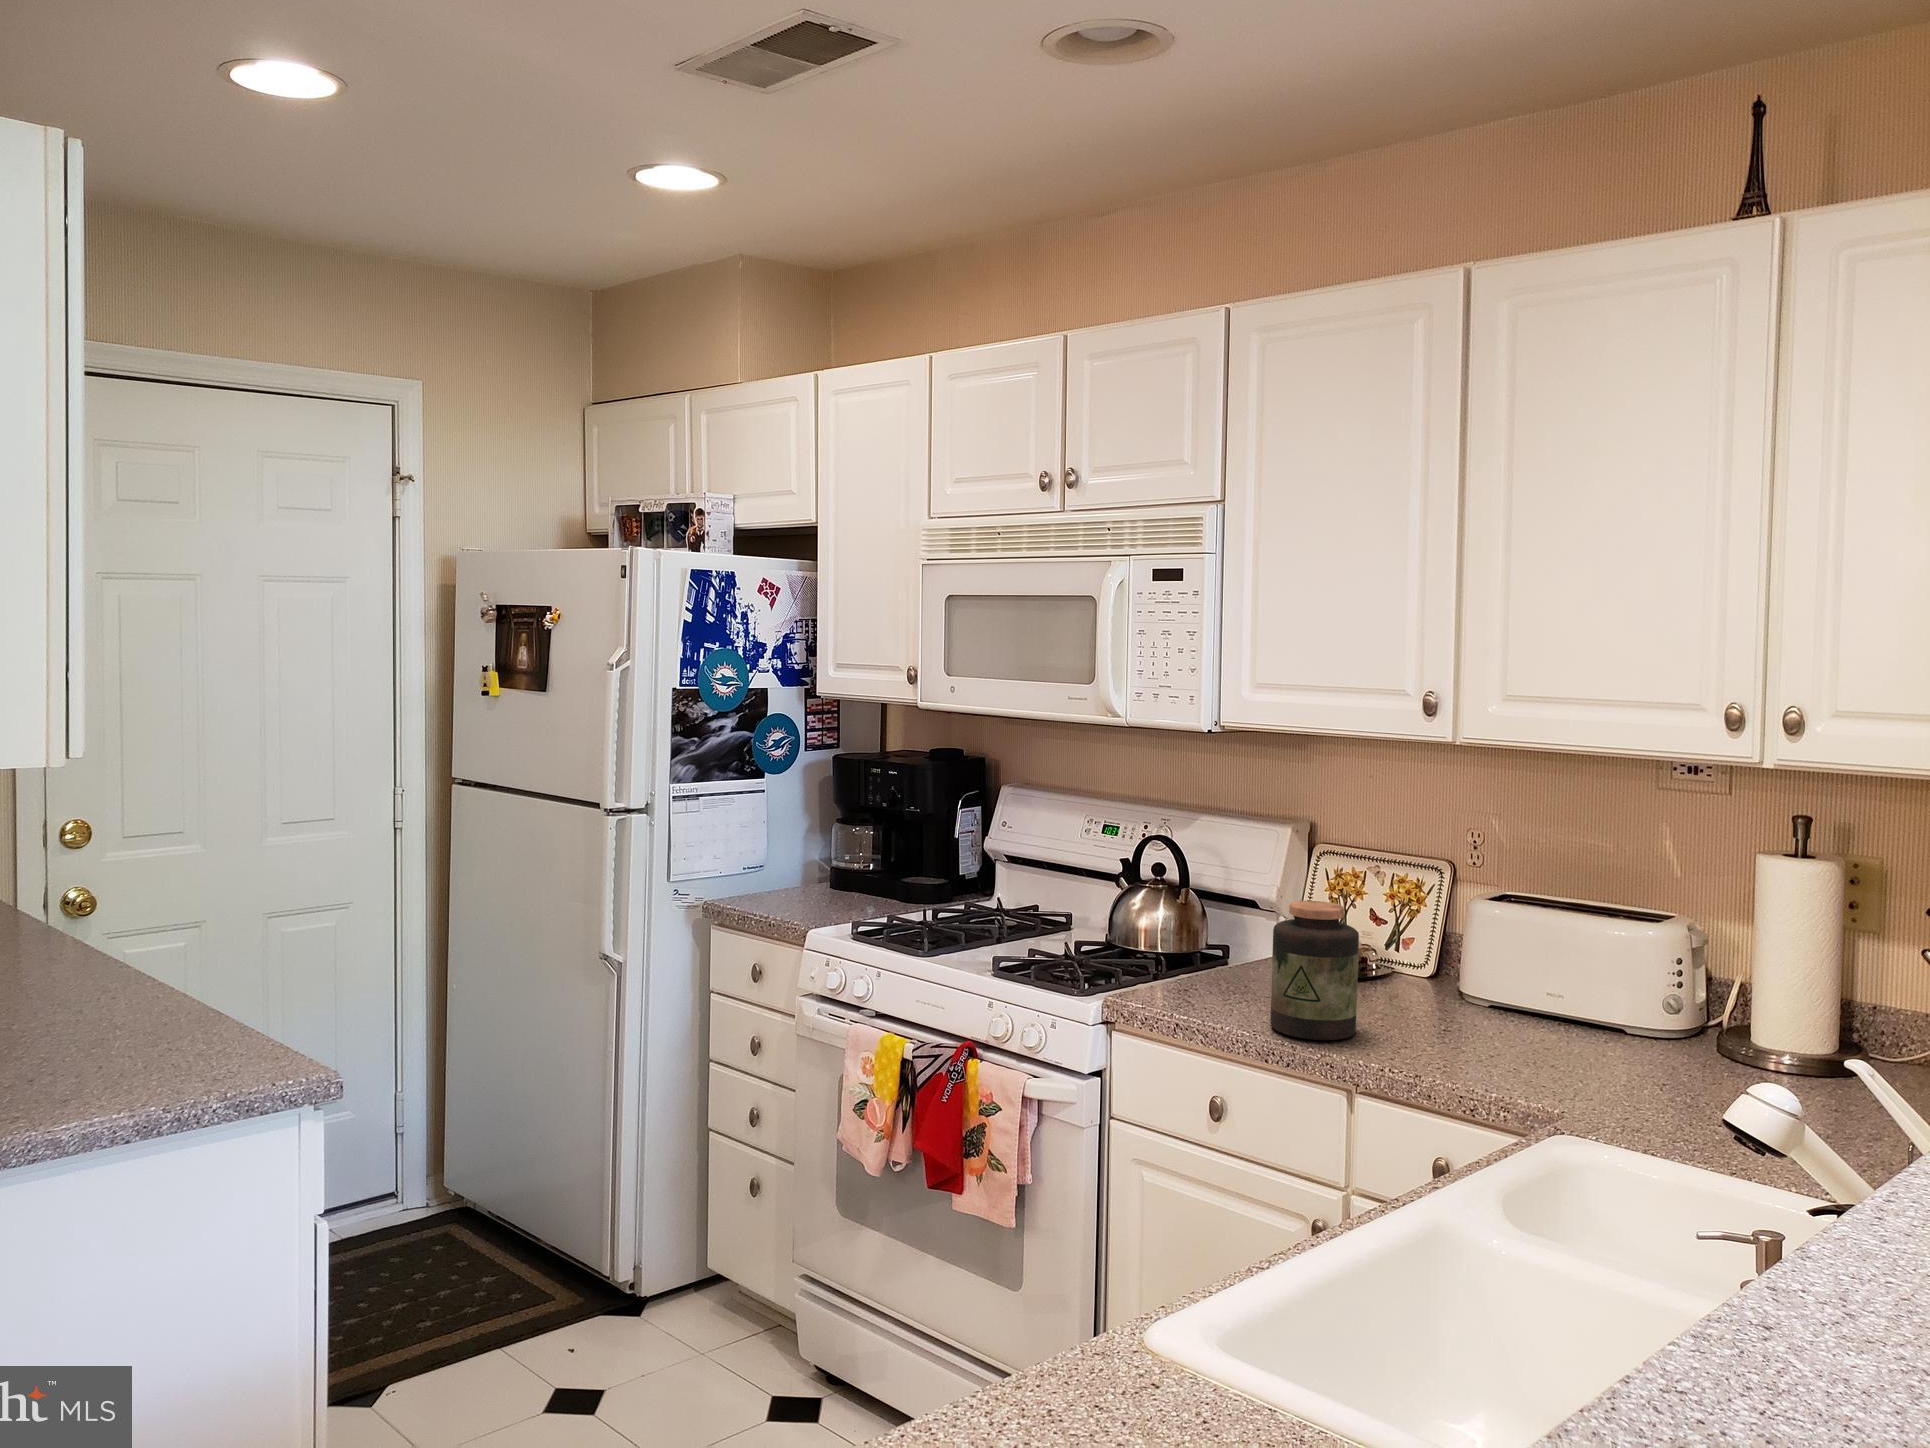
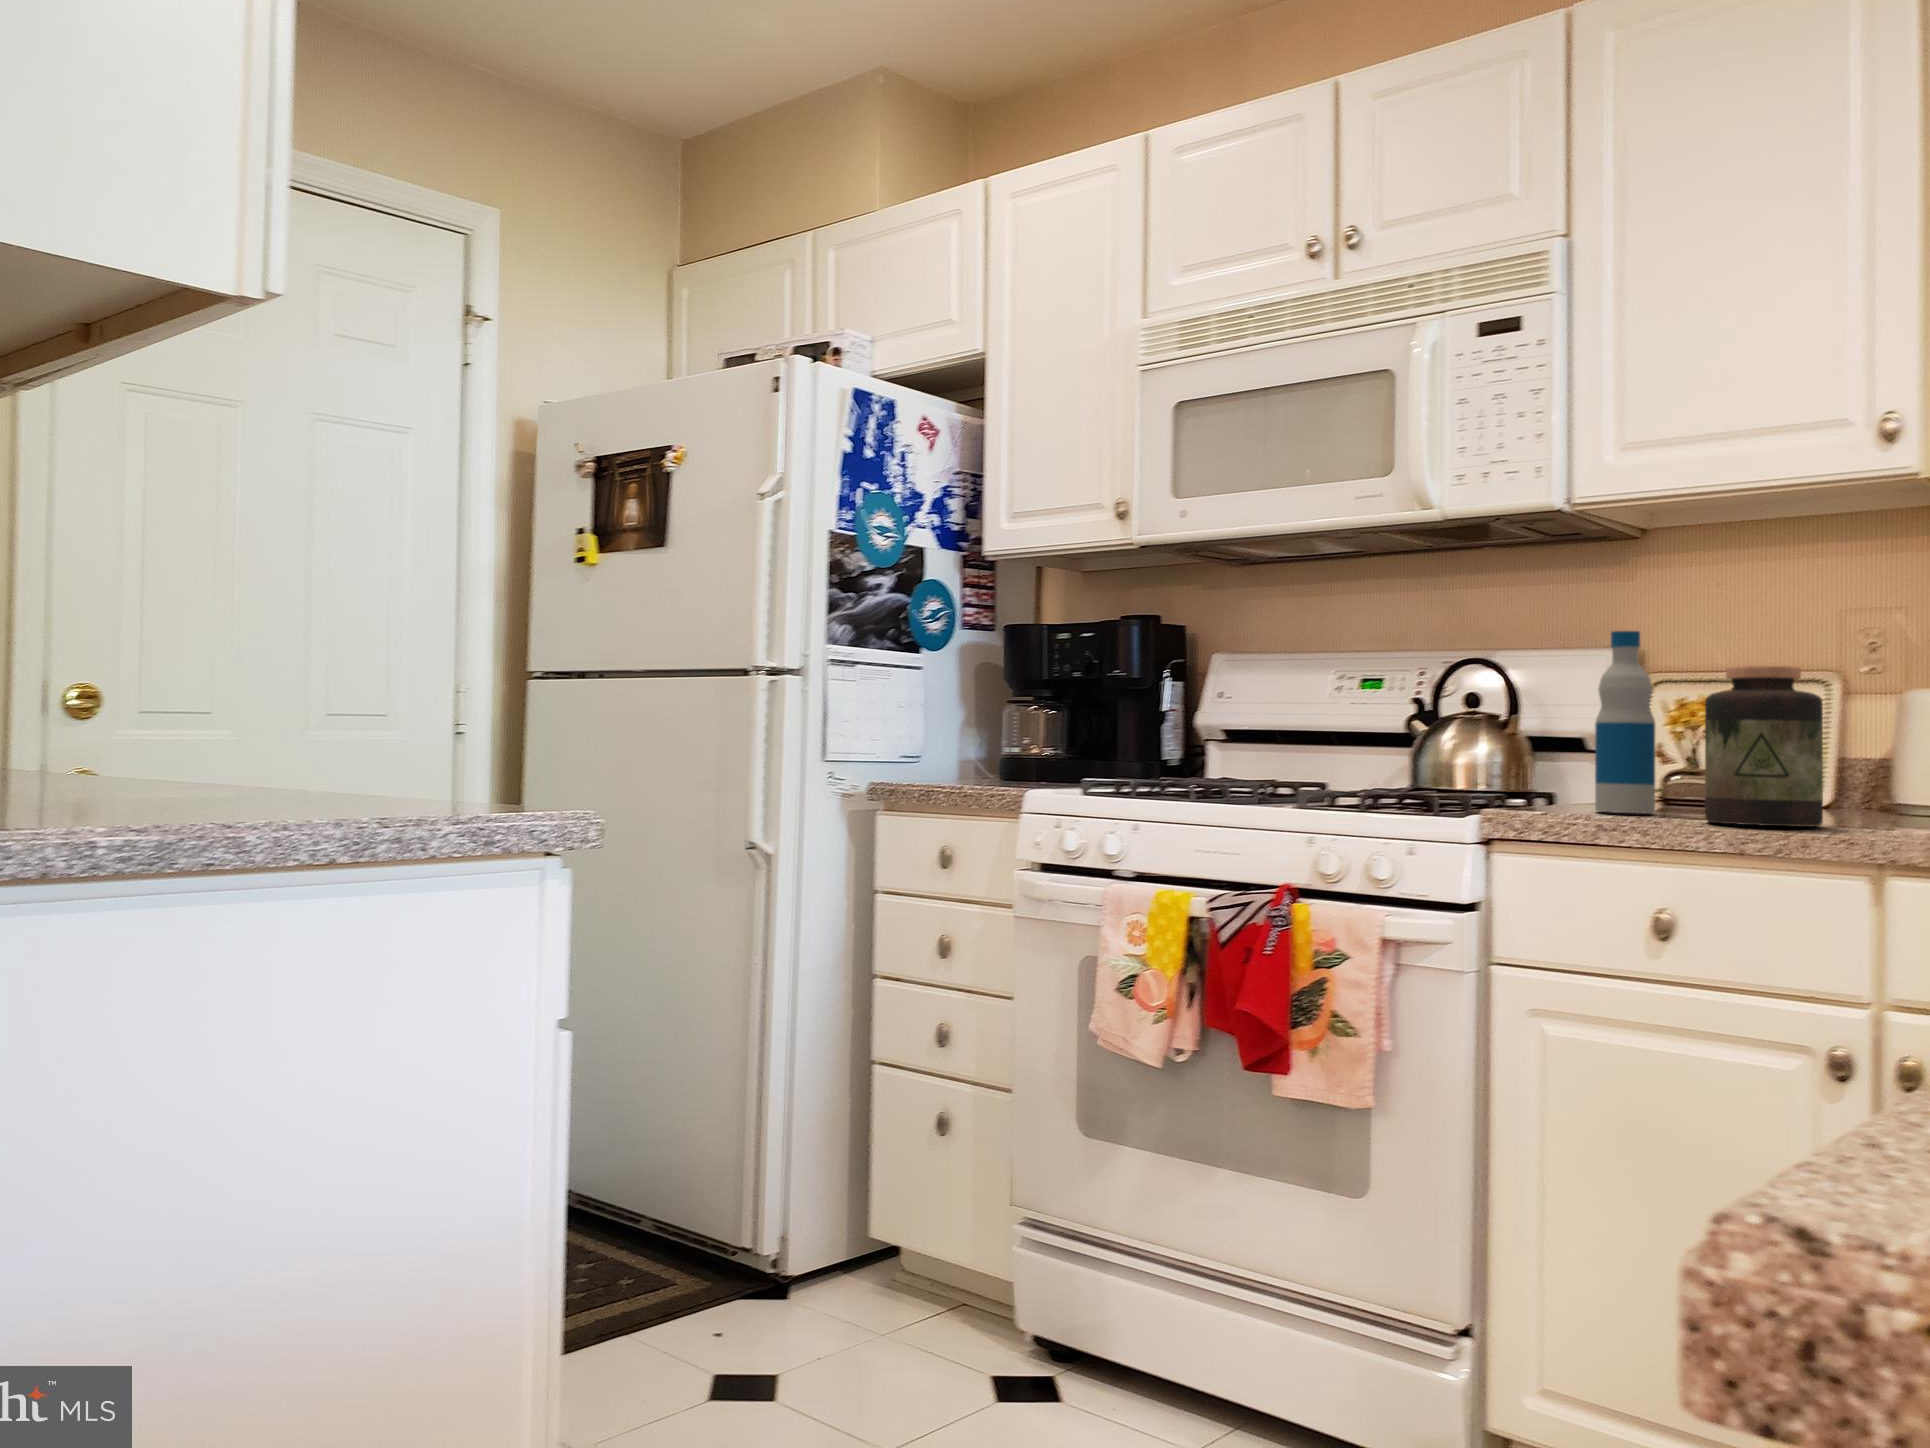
bottle: none [1211,851,1258,1003] -> present [1595,631,1655,813]

